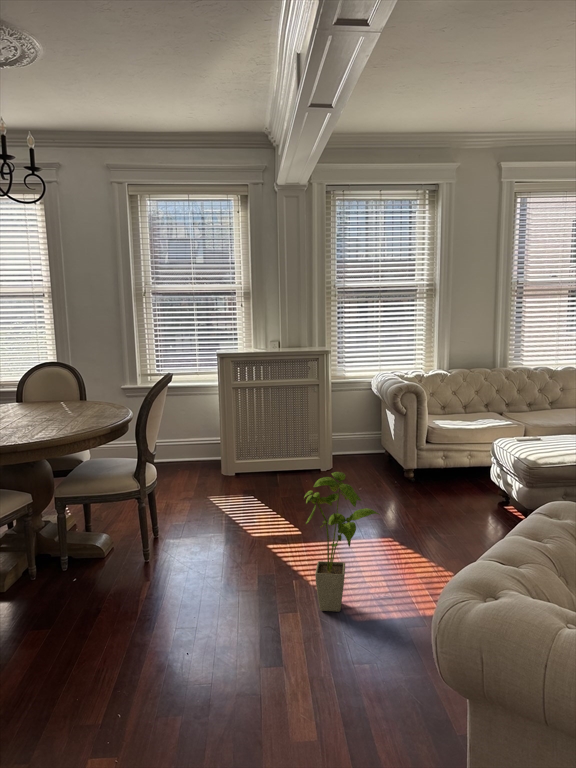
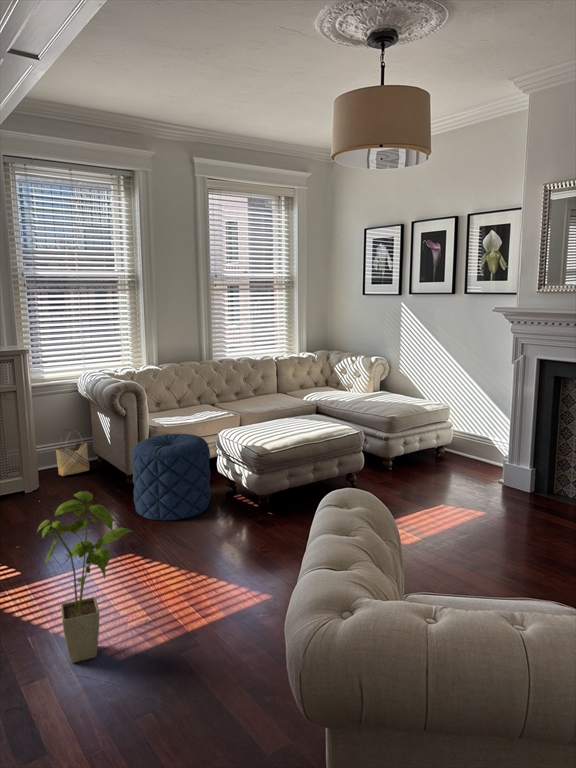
woven basket: none [349,422,376,463] -> present [55,429,90,476]
pouf: none [405,437,481,519] -> present [132,434,211,520]

